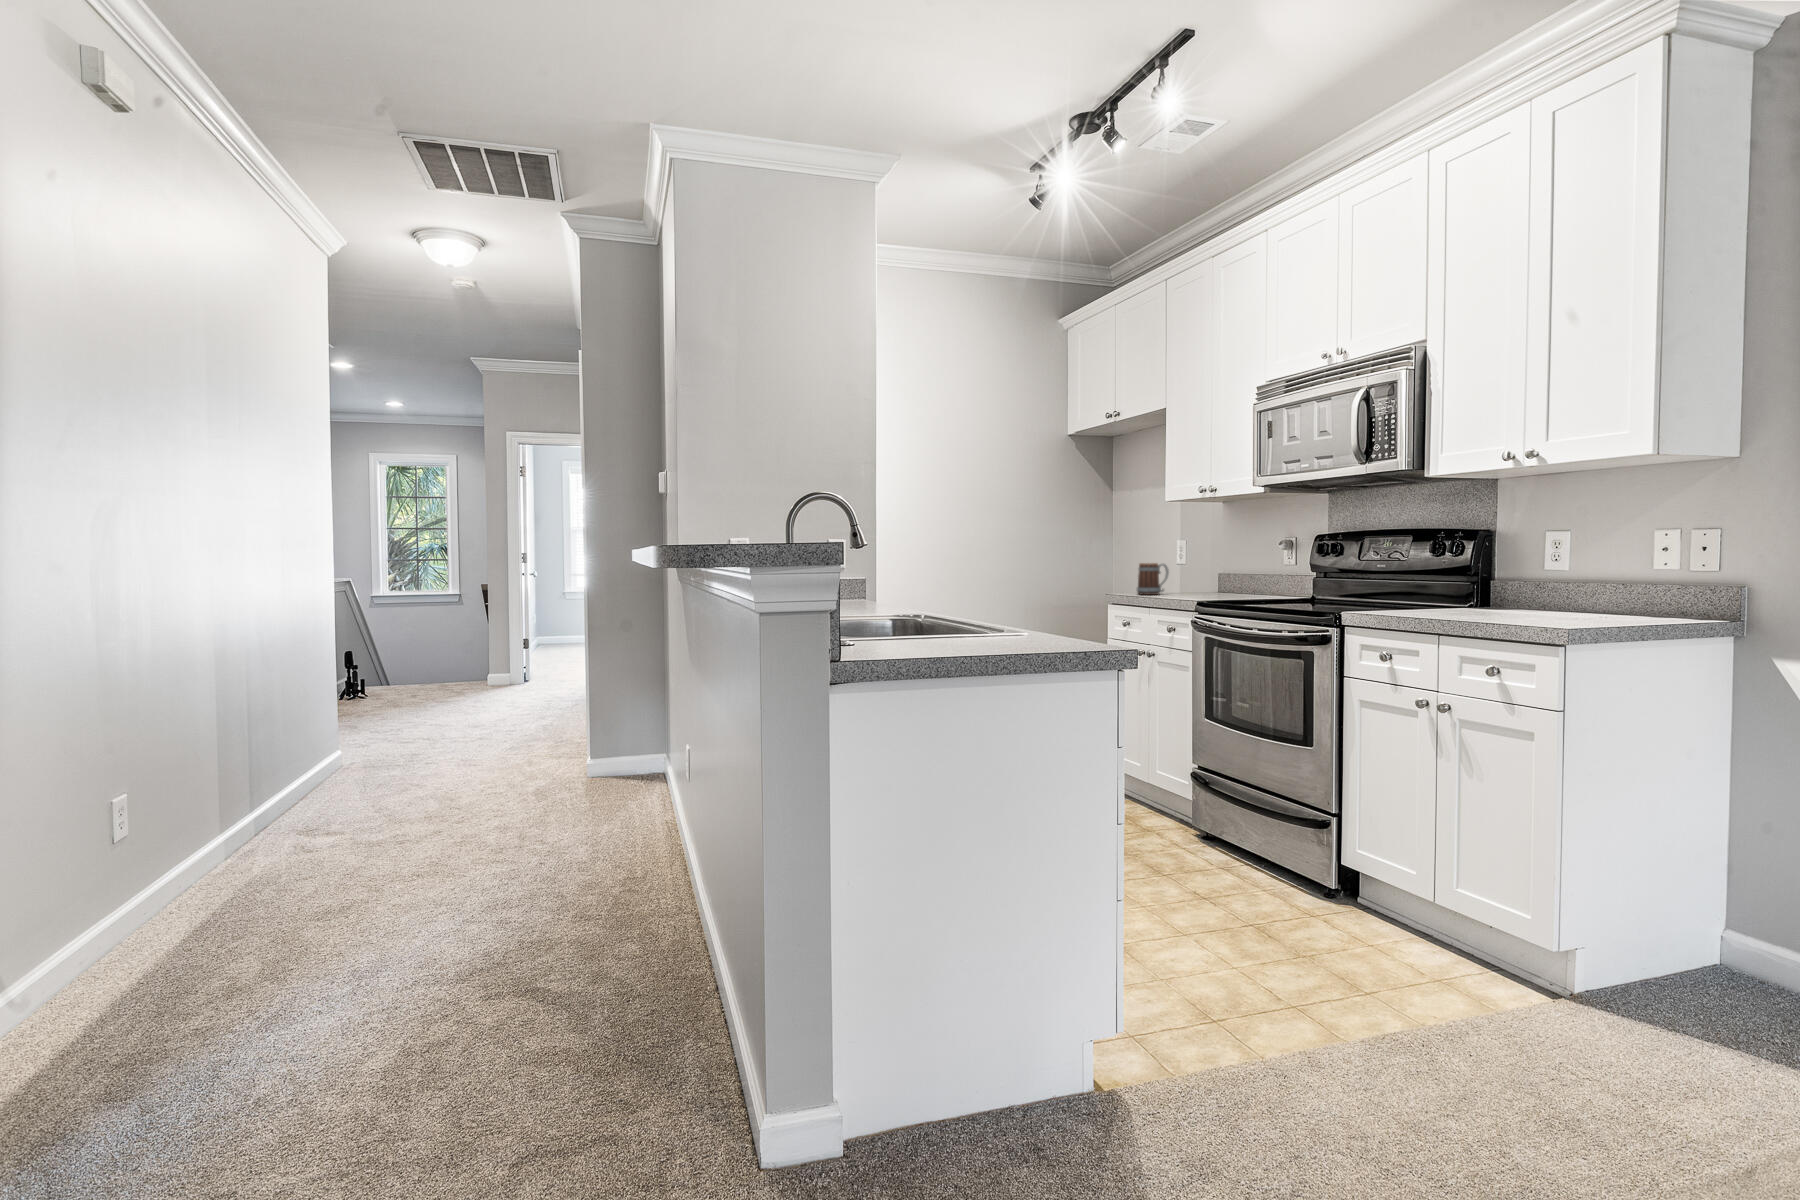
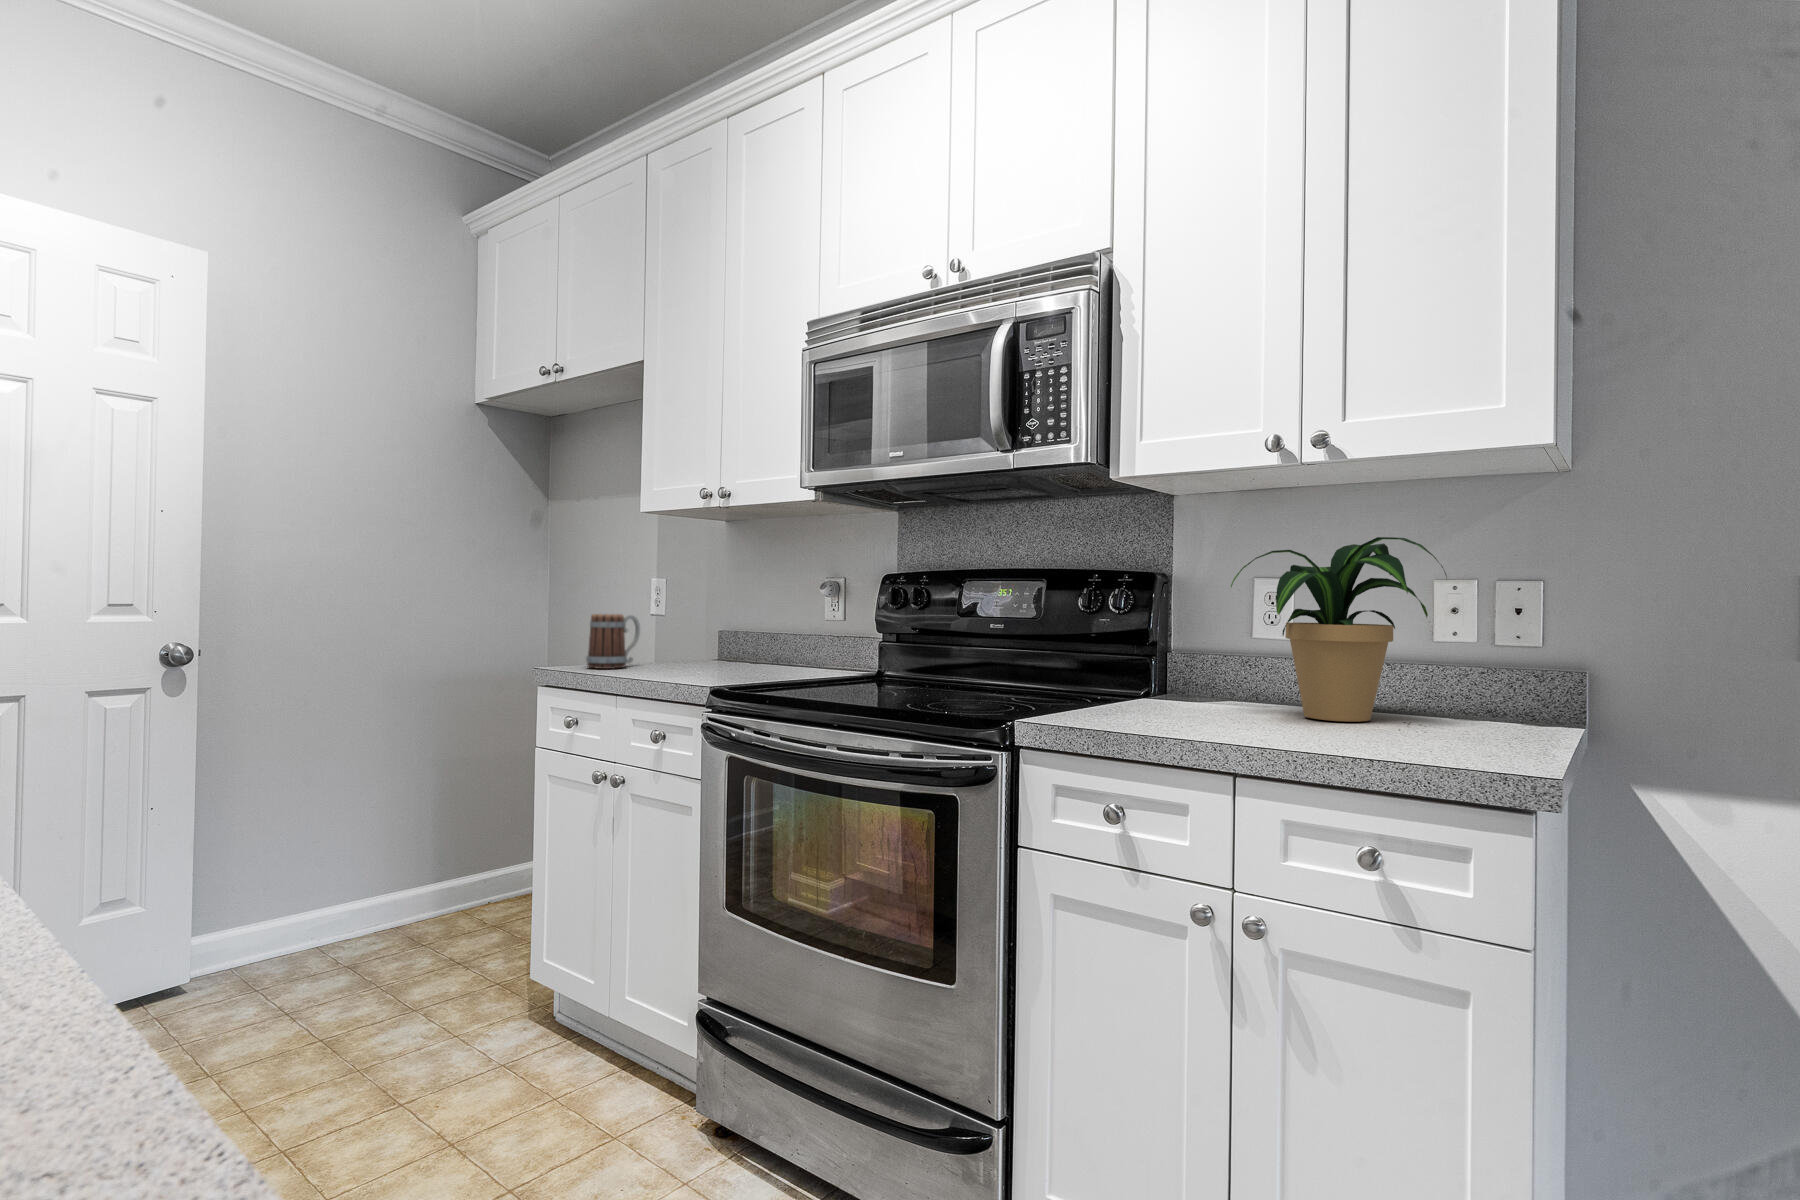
potted plant: none [1490,505,1619,614] -> present [1231,537,1447,722]

